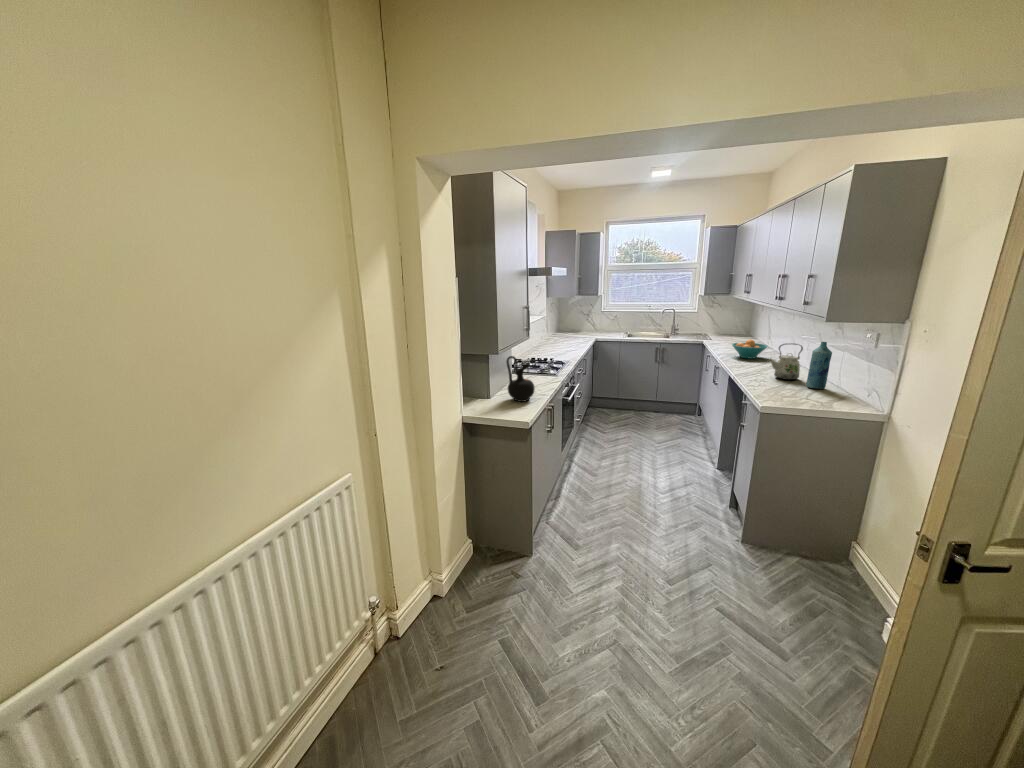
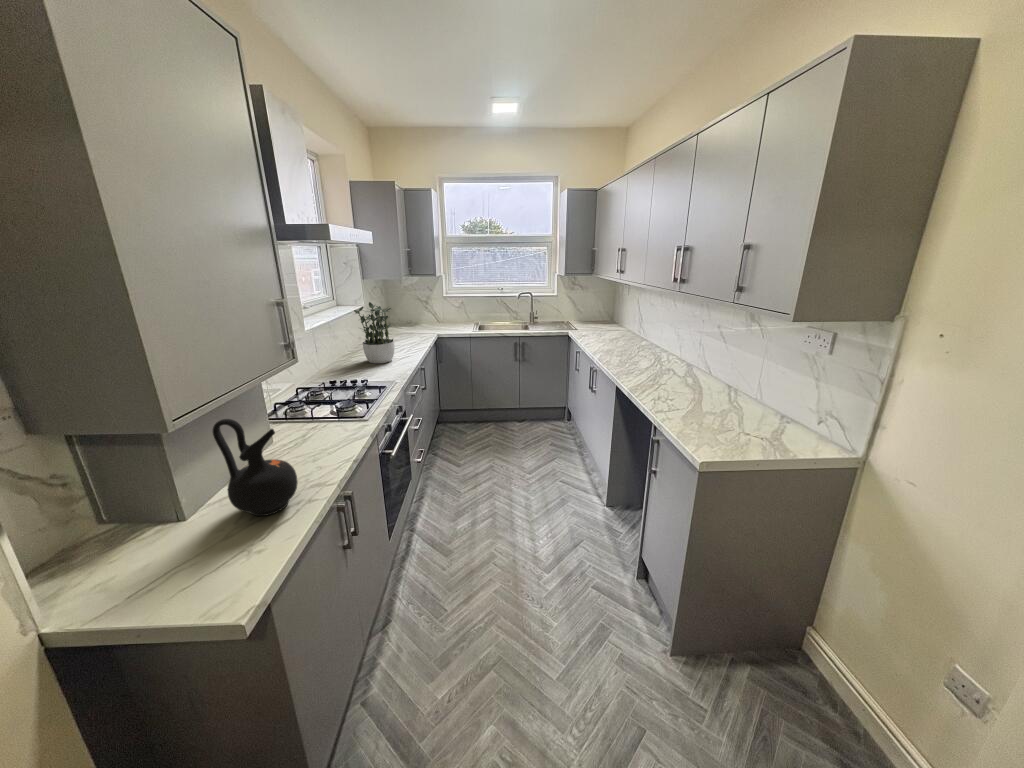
potted plant: none [545,313,569,353] -> present [354,302,395,363]
fruit bowl: present [732,339,768,359] -> none [608,333,650,357]
bottle: present [806,342,832,389] -> none [724,342,757,408]
kettle: present [768,343,803,380] -> none [669,343,711,393]

